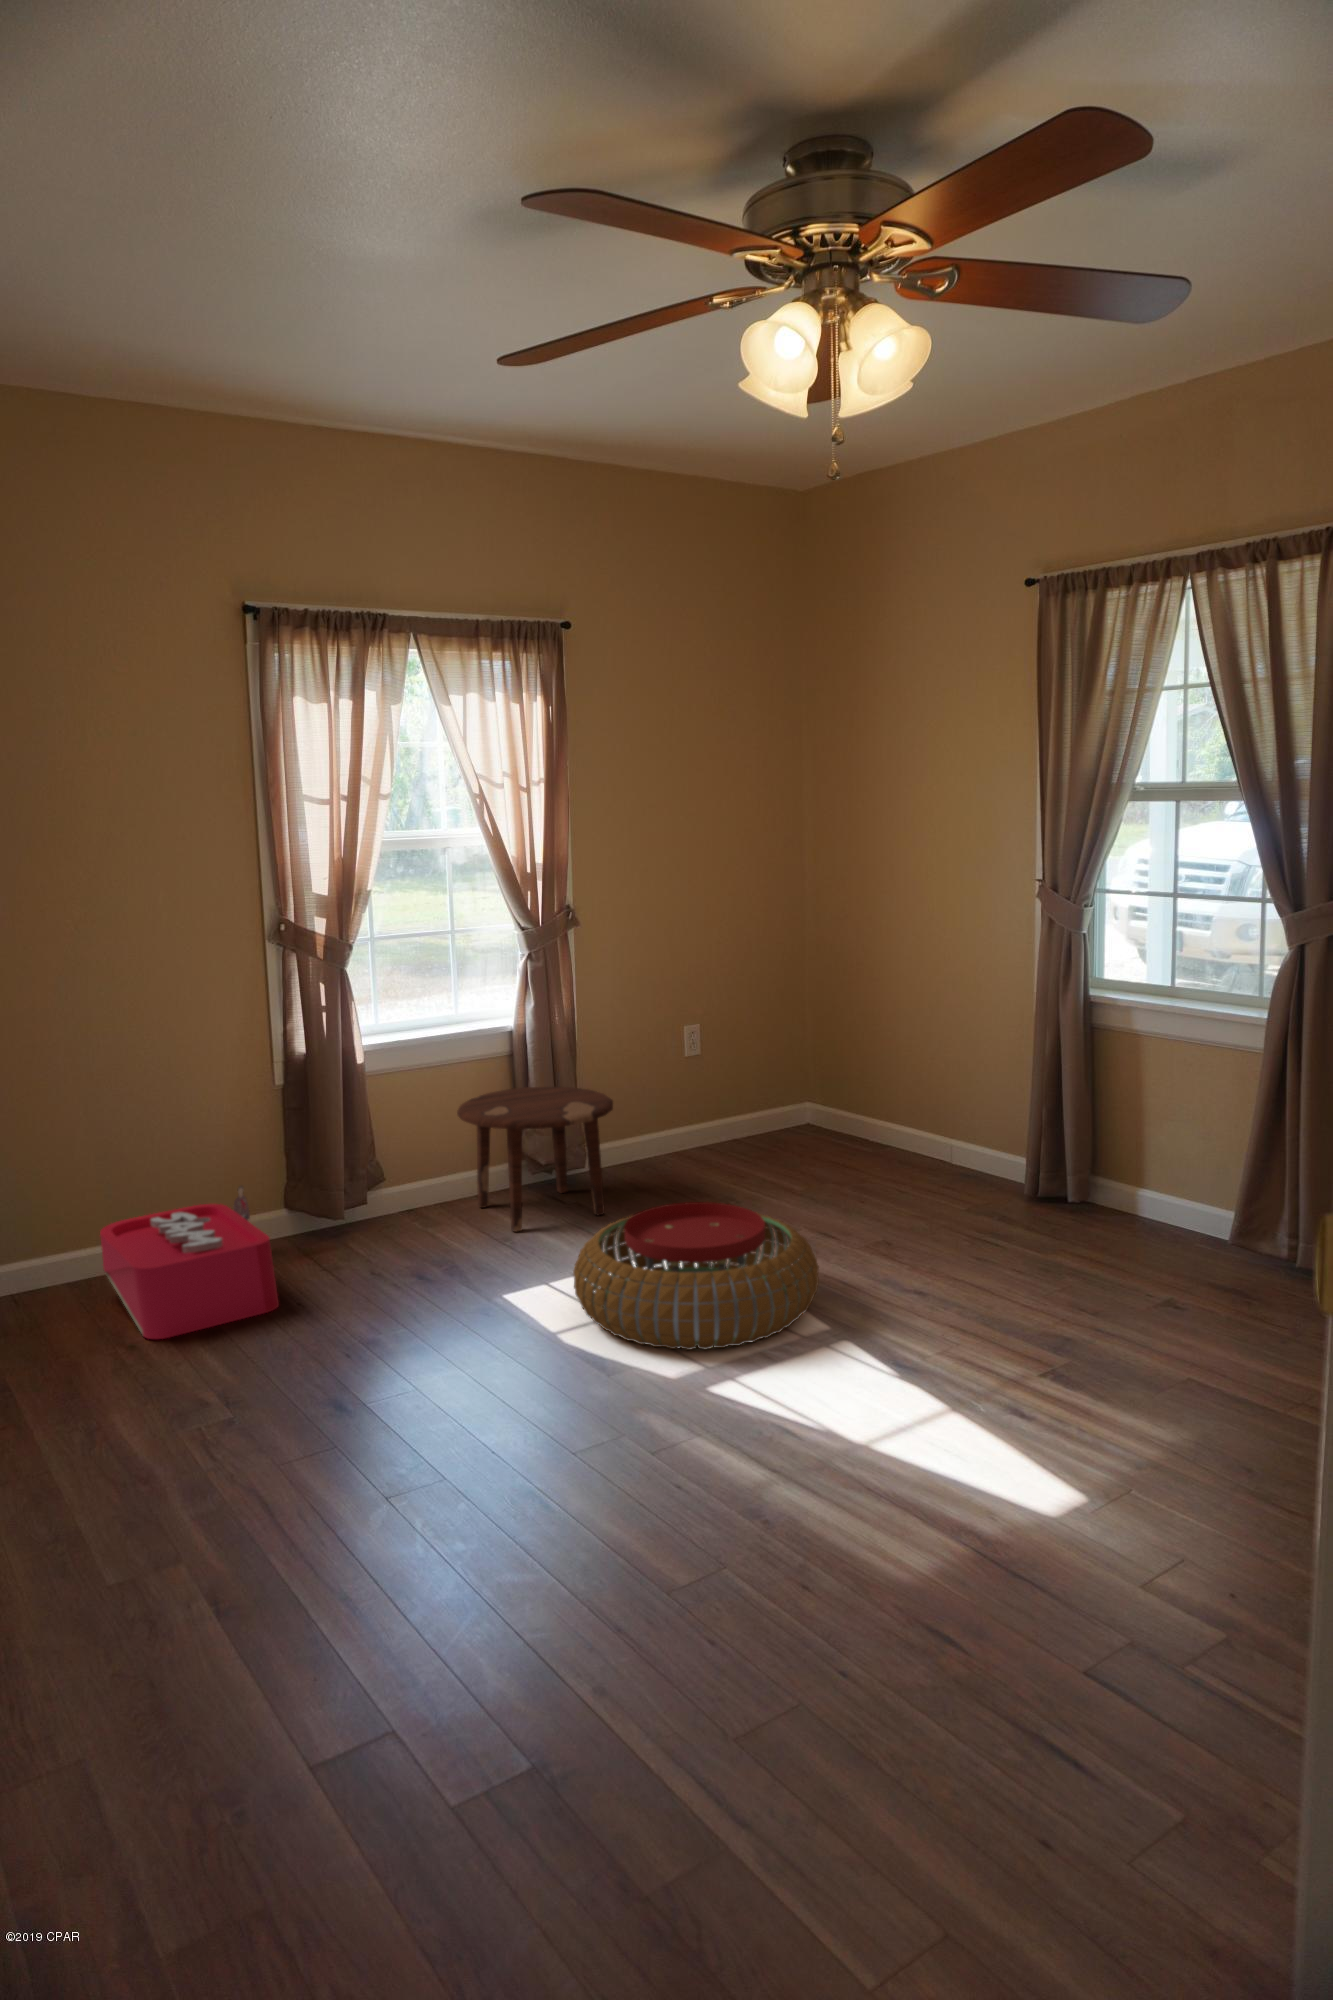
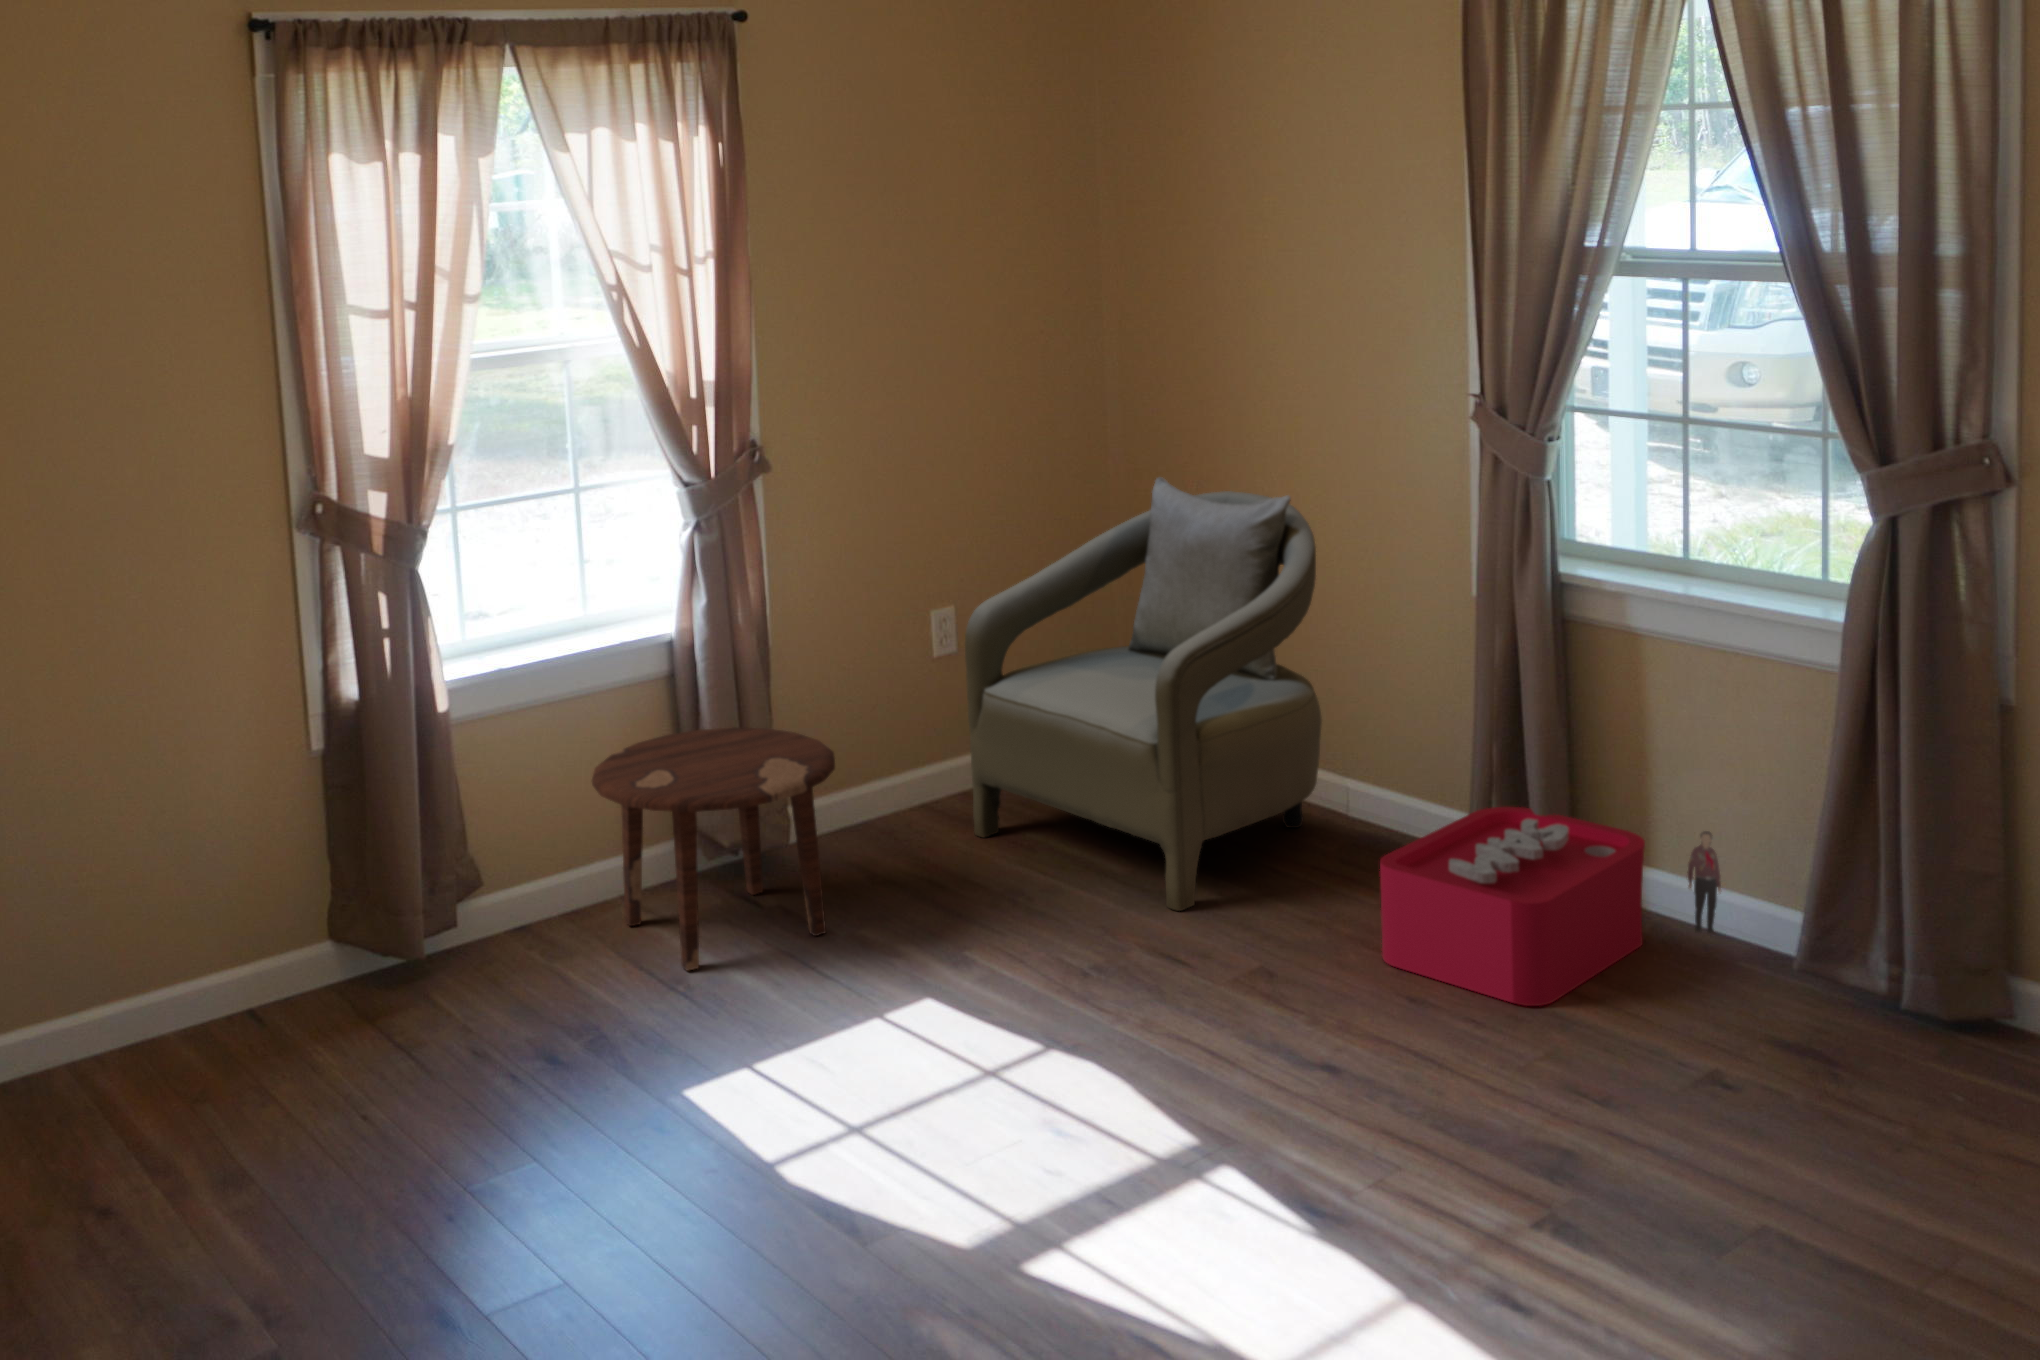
armchair: none [703,940,931,1208] -> present [965,477,1322,911]
storage bin: present [100,1186,279,1339] -> present [1380,807,1721,1006]
pouf: present [573,1202,819,1350] -> none [794,935,1180,1191]

